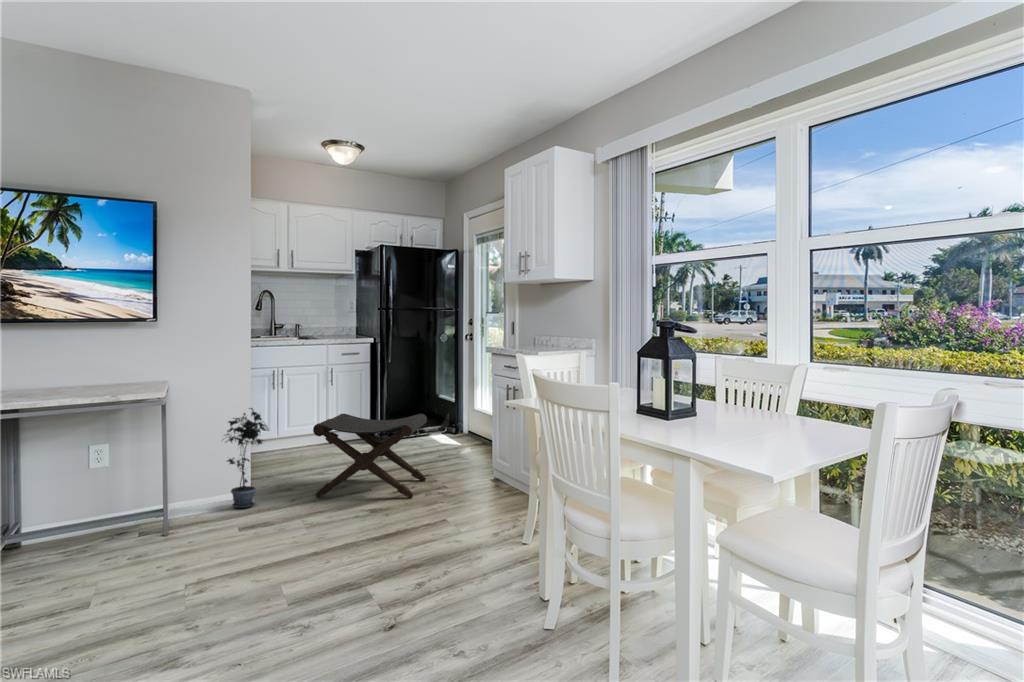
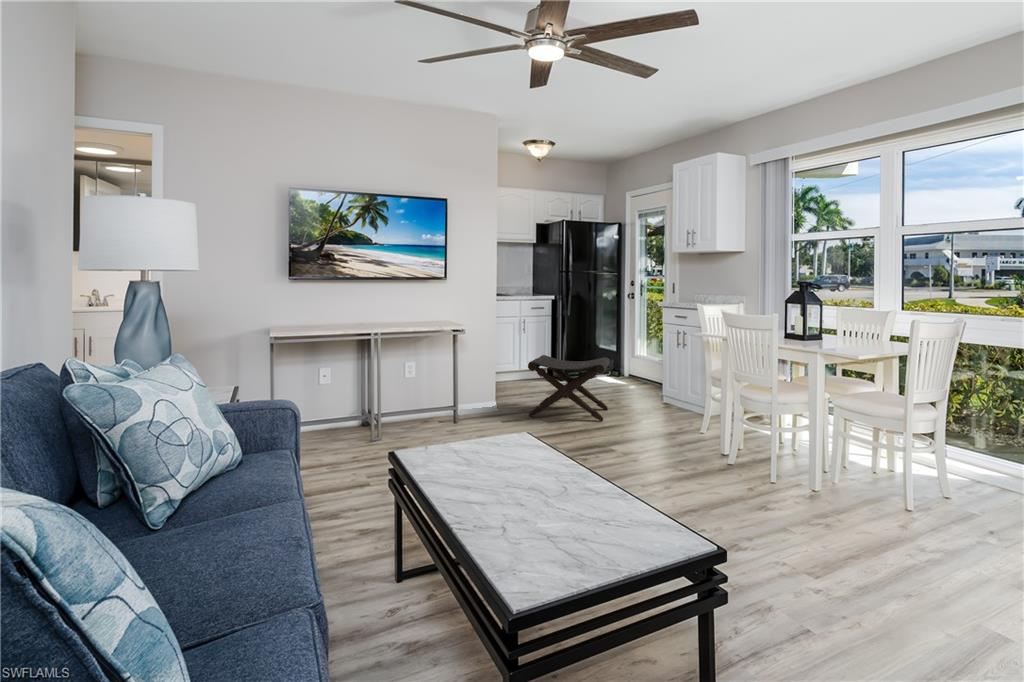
potted plant: present [225,408,268,508] -> none [466,347,500,420]

